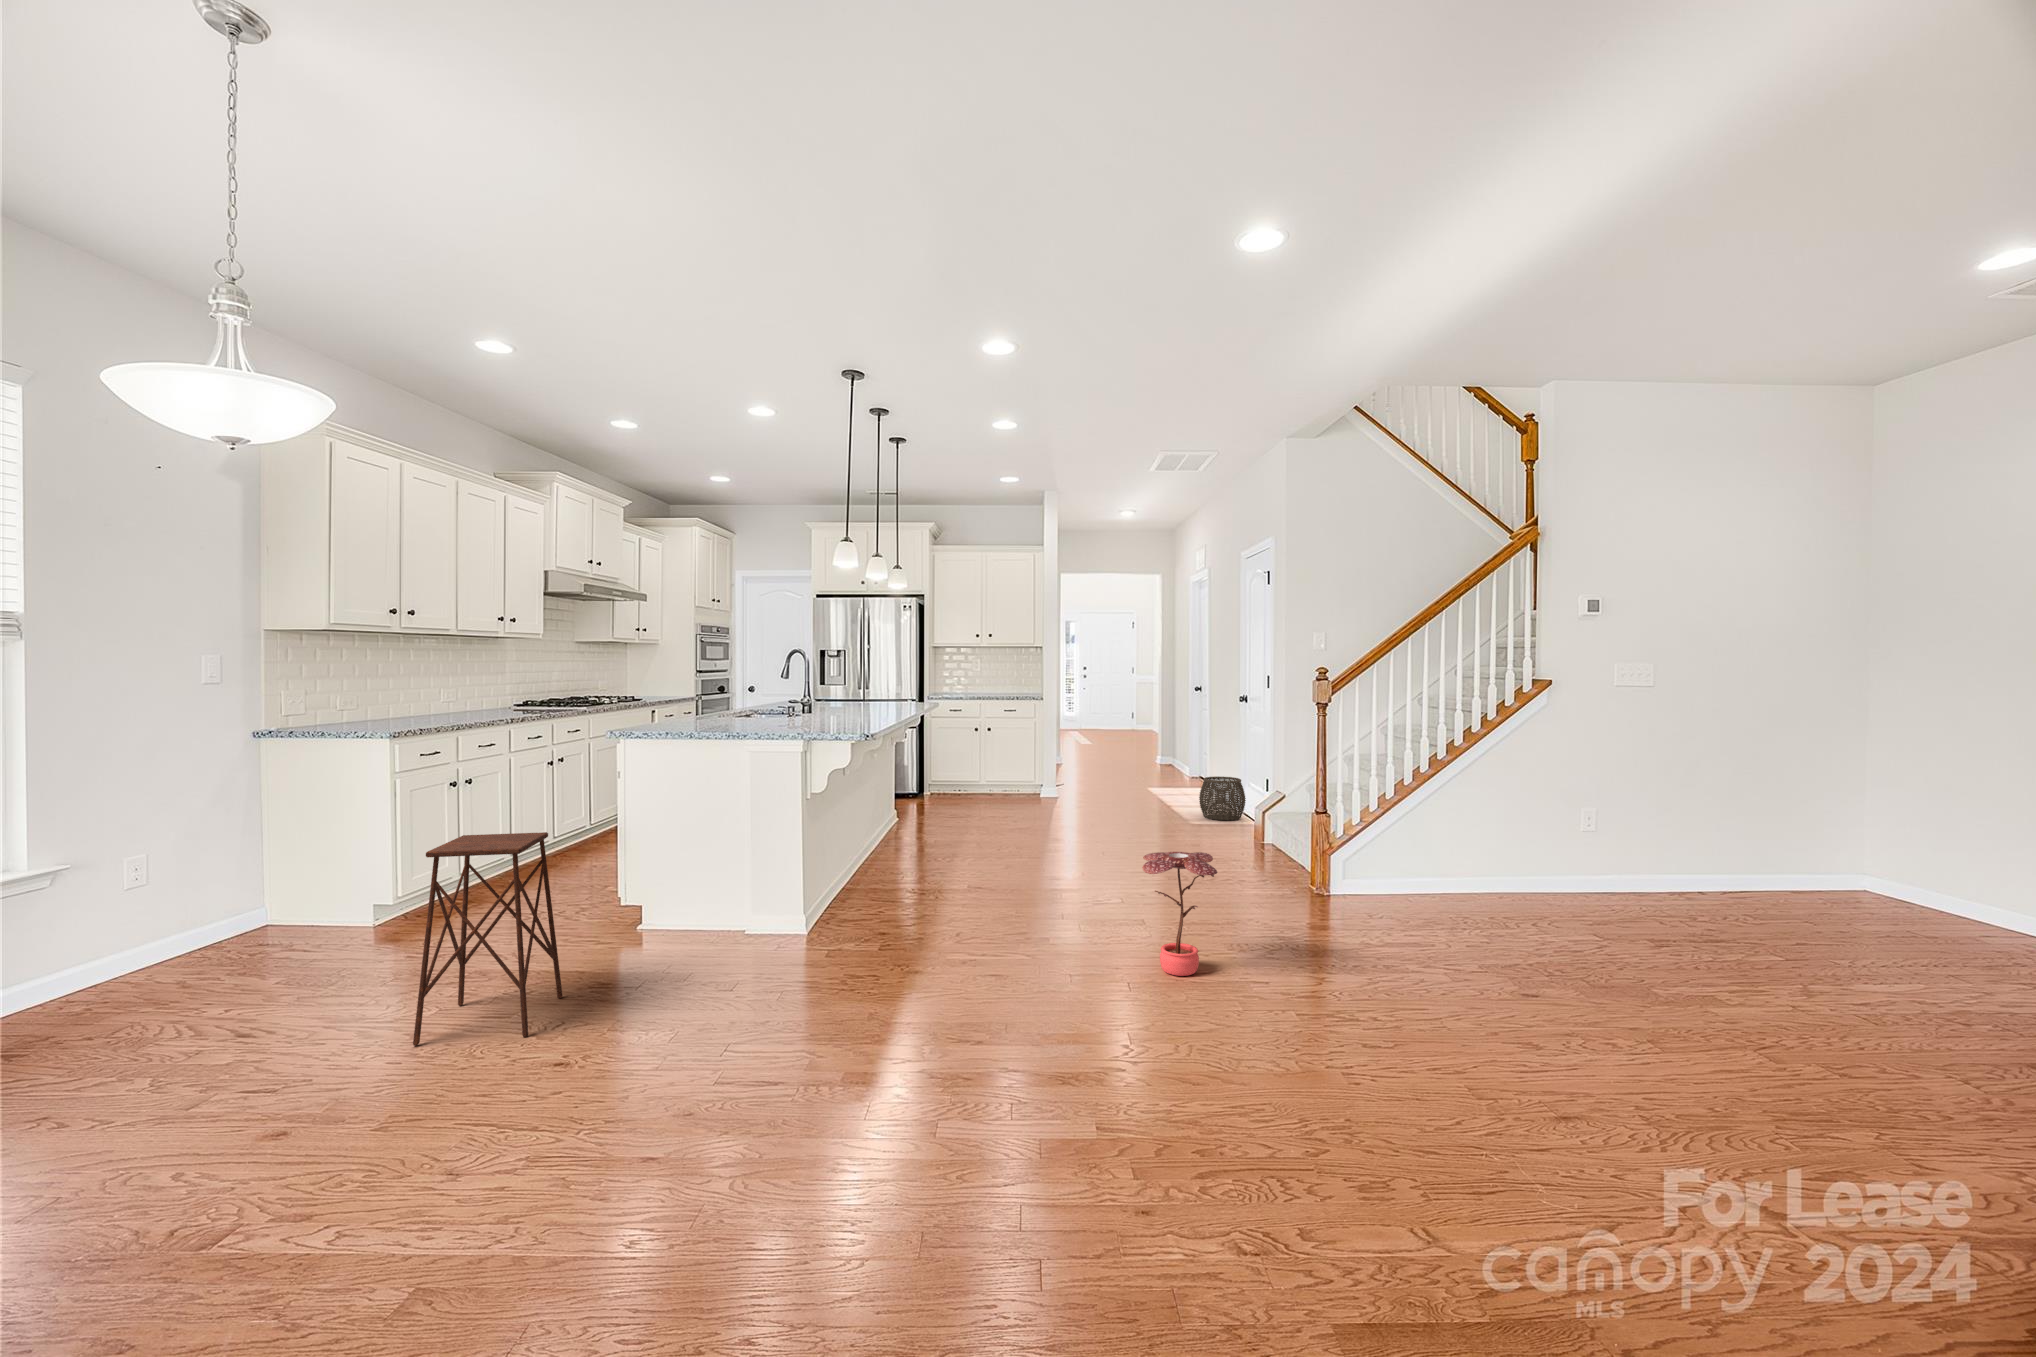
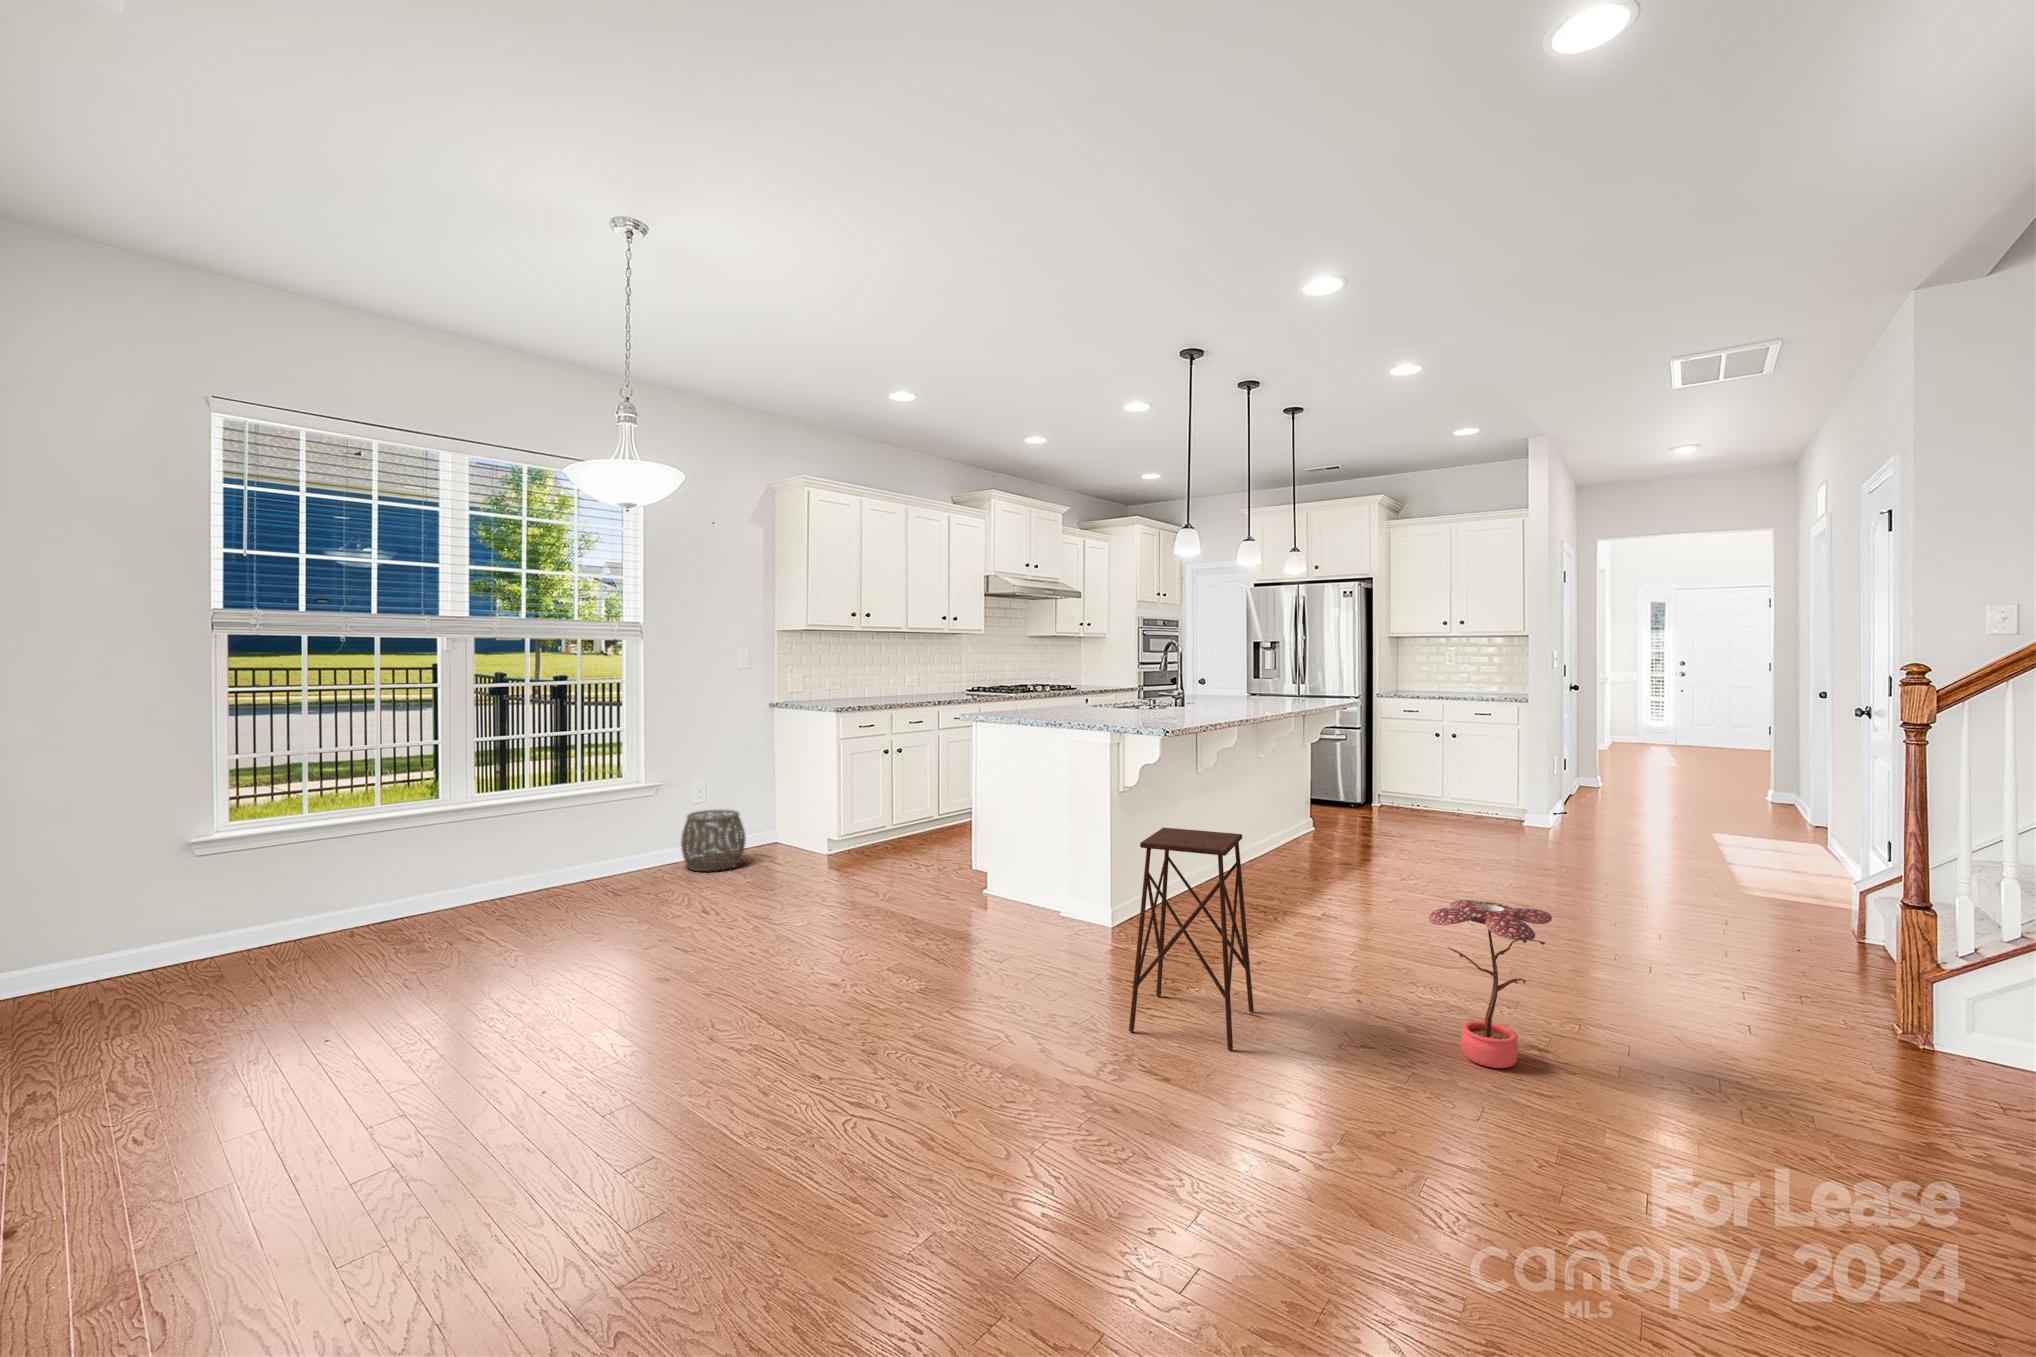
woven basket: present [1199,776,1246,821] -> present [681,810,745,871]
side table: present [413,832,563,1046] -> present [1129,828,1254,1051]

